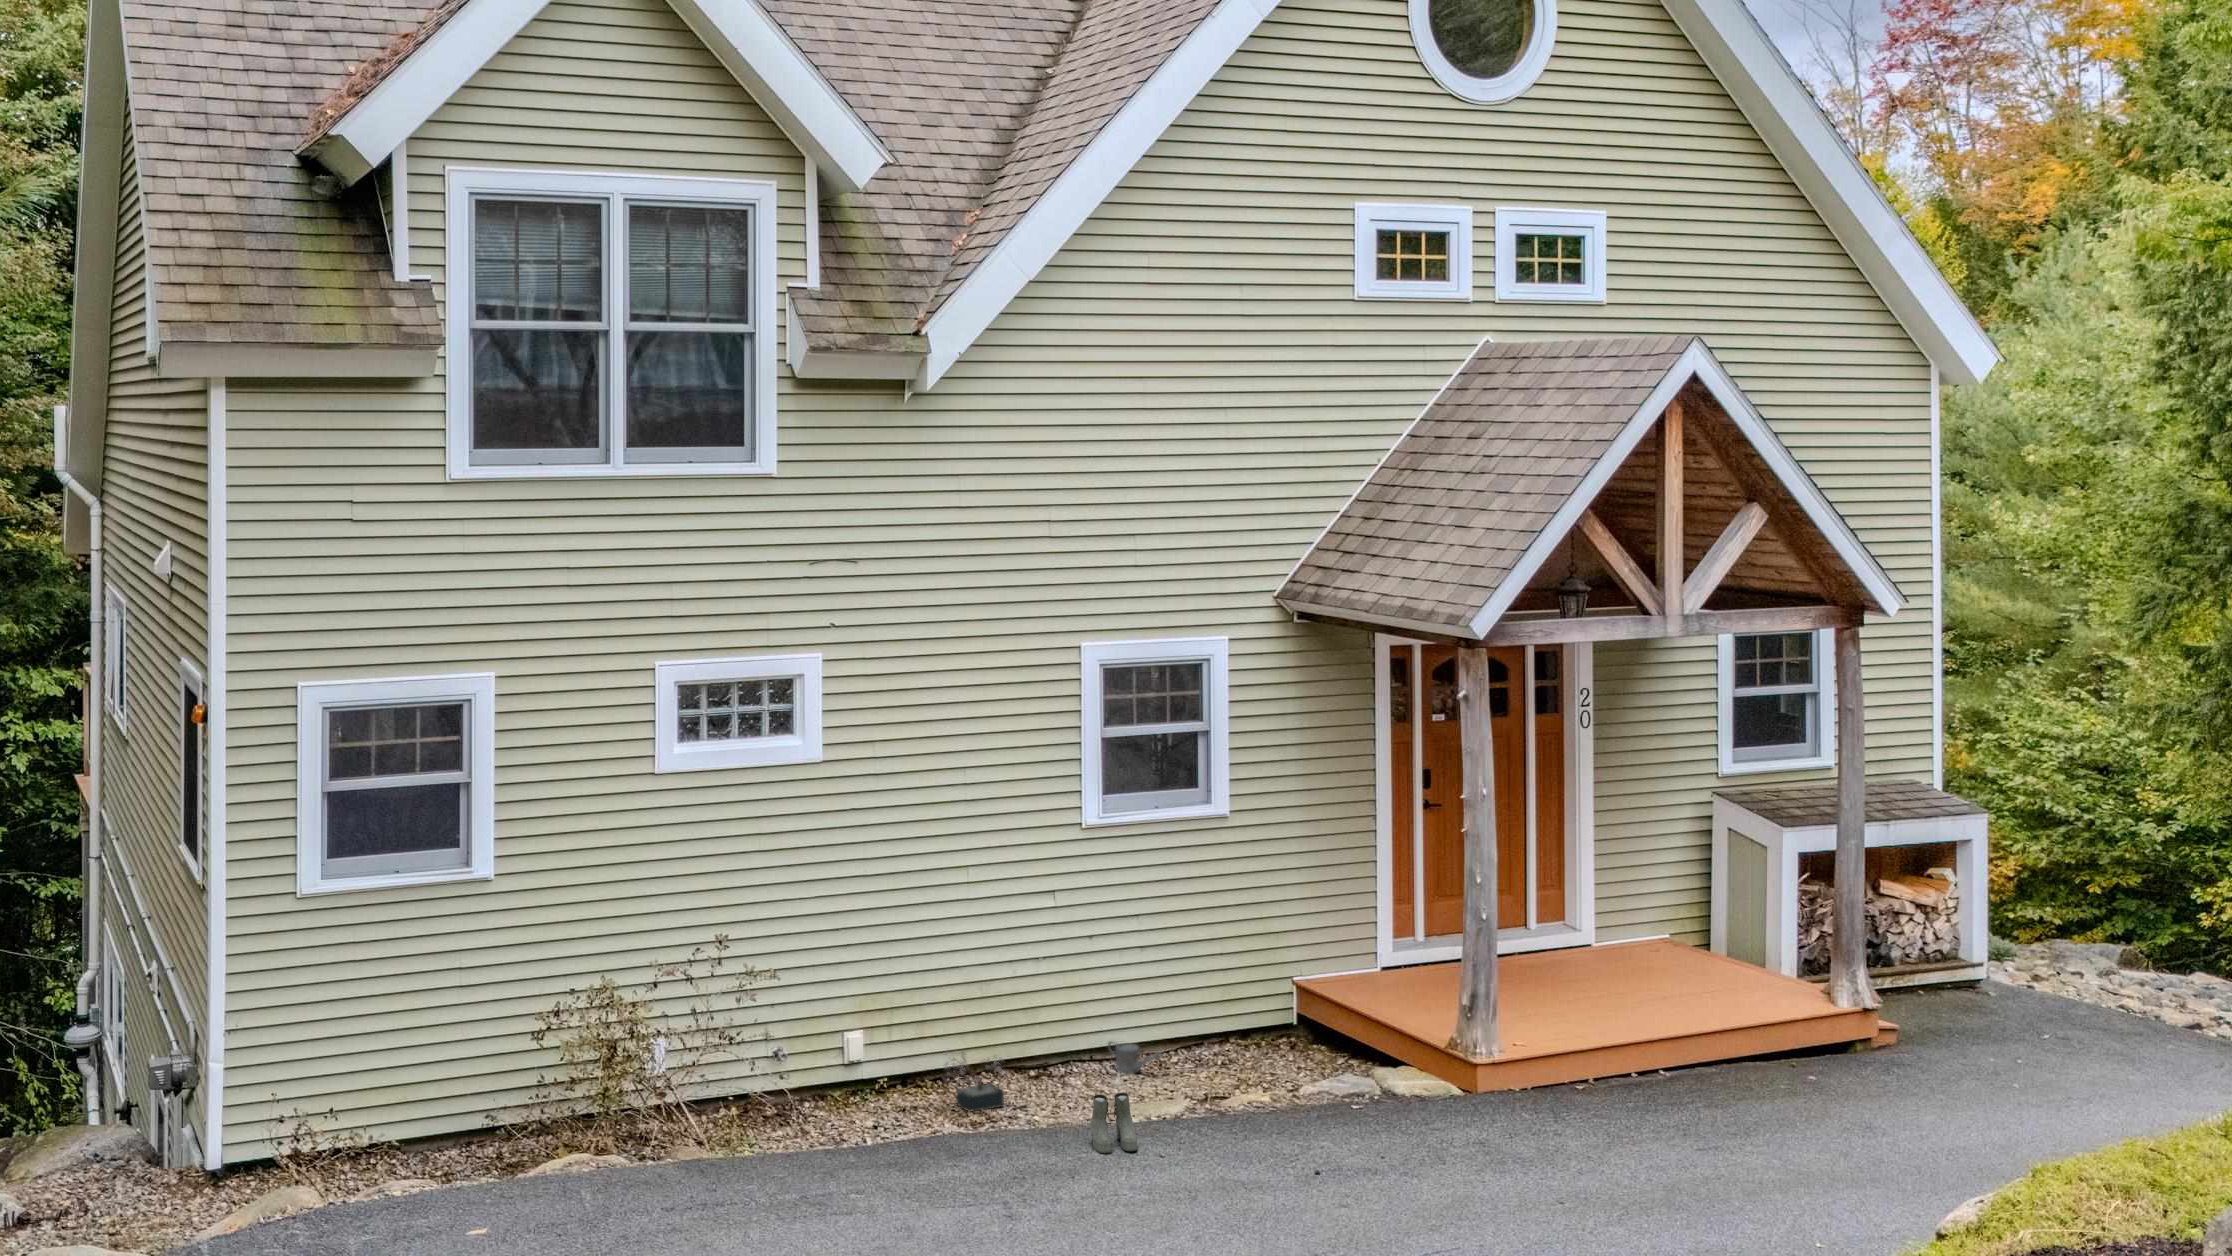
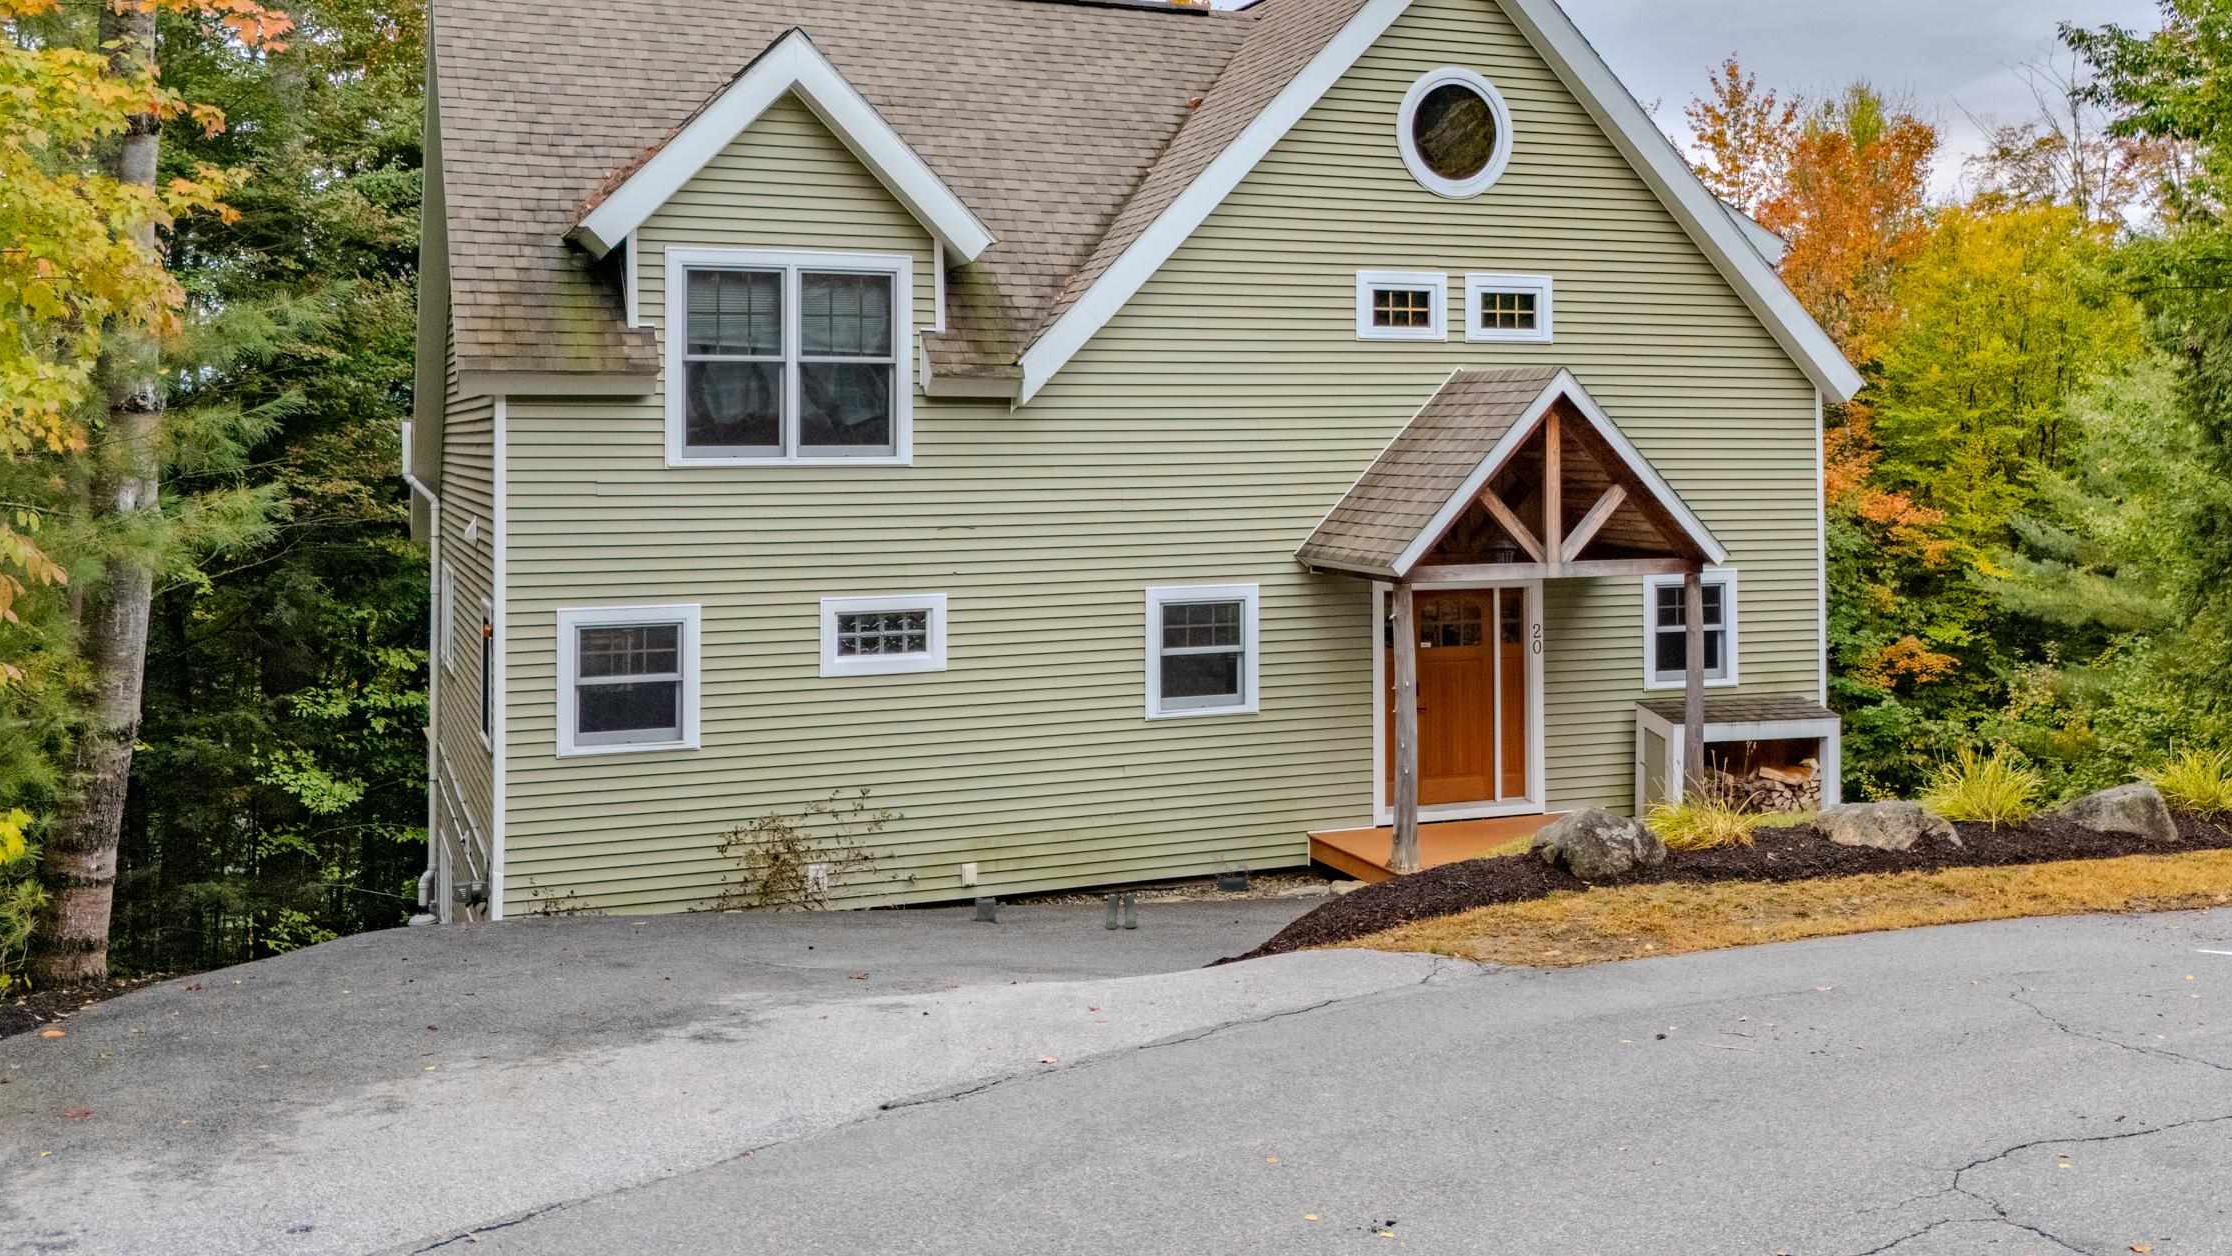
watering can: present [1108,1041,1161,1074] -> present [975,898,1006,921]
decorative plant: present [946,1051,1008,1112] -> present [1212,856,1249,892]

